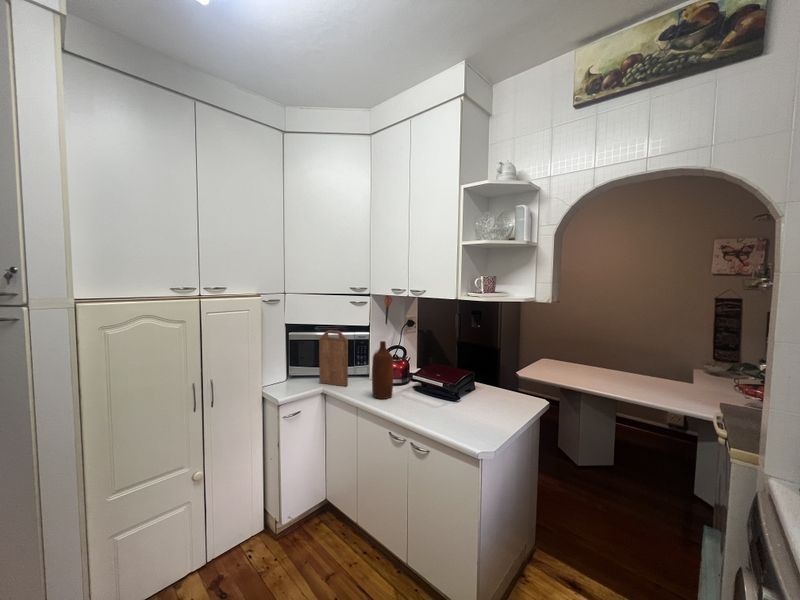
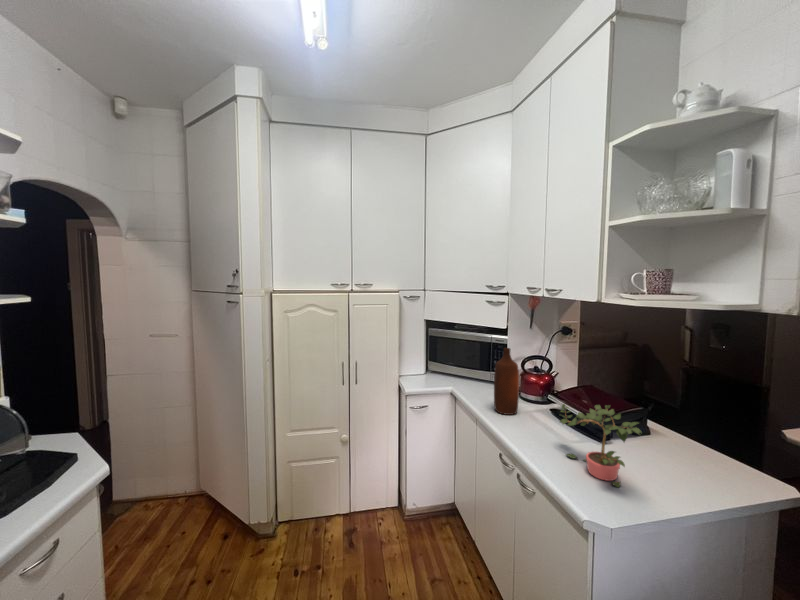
cutting board: present [319,330,348,386] -> none [454,330,479,392]
potted plant: none [436,371,501,426] -> present [560,404,641,487]

